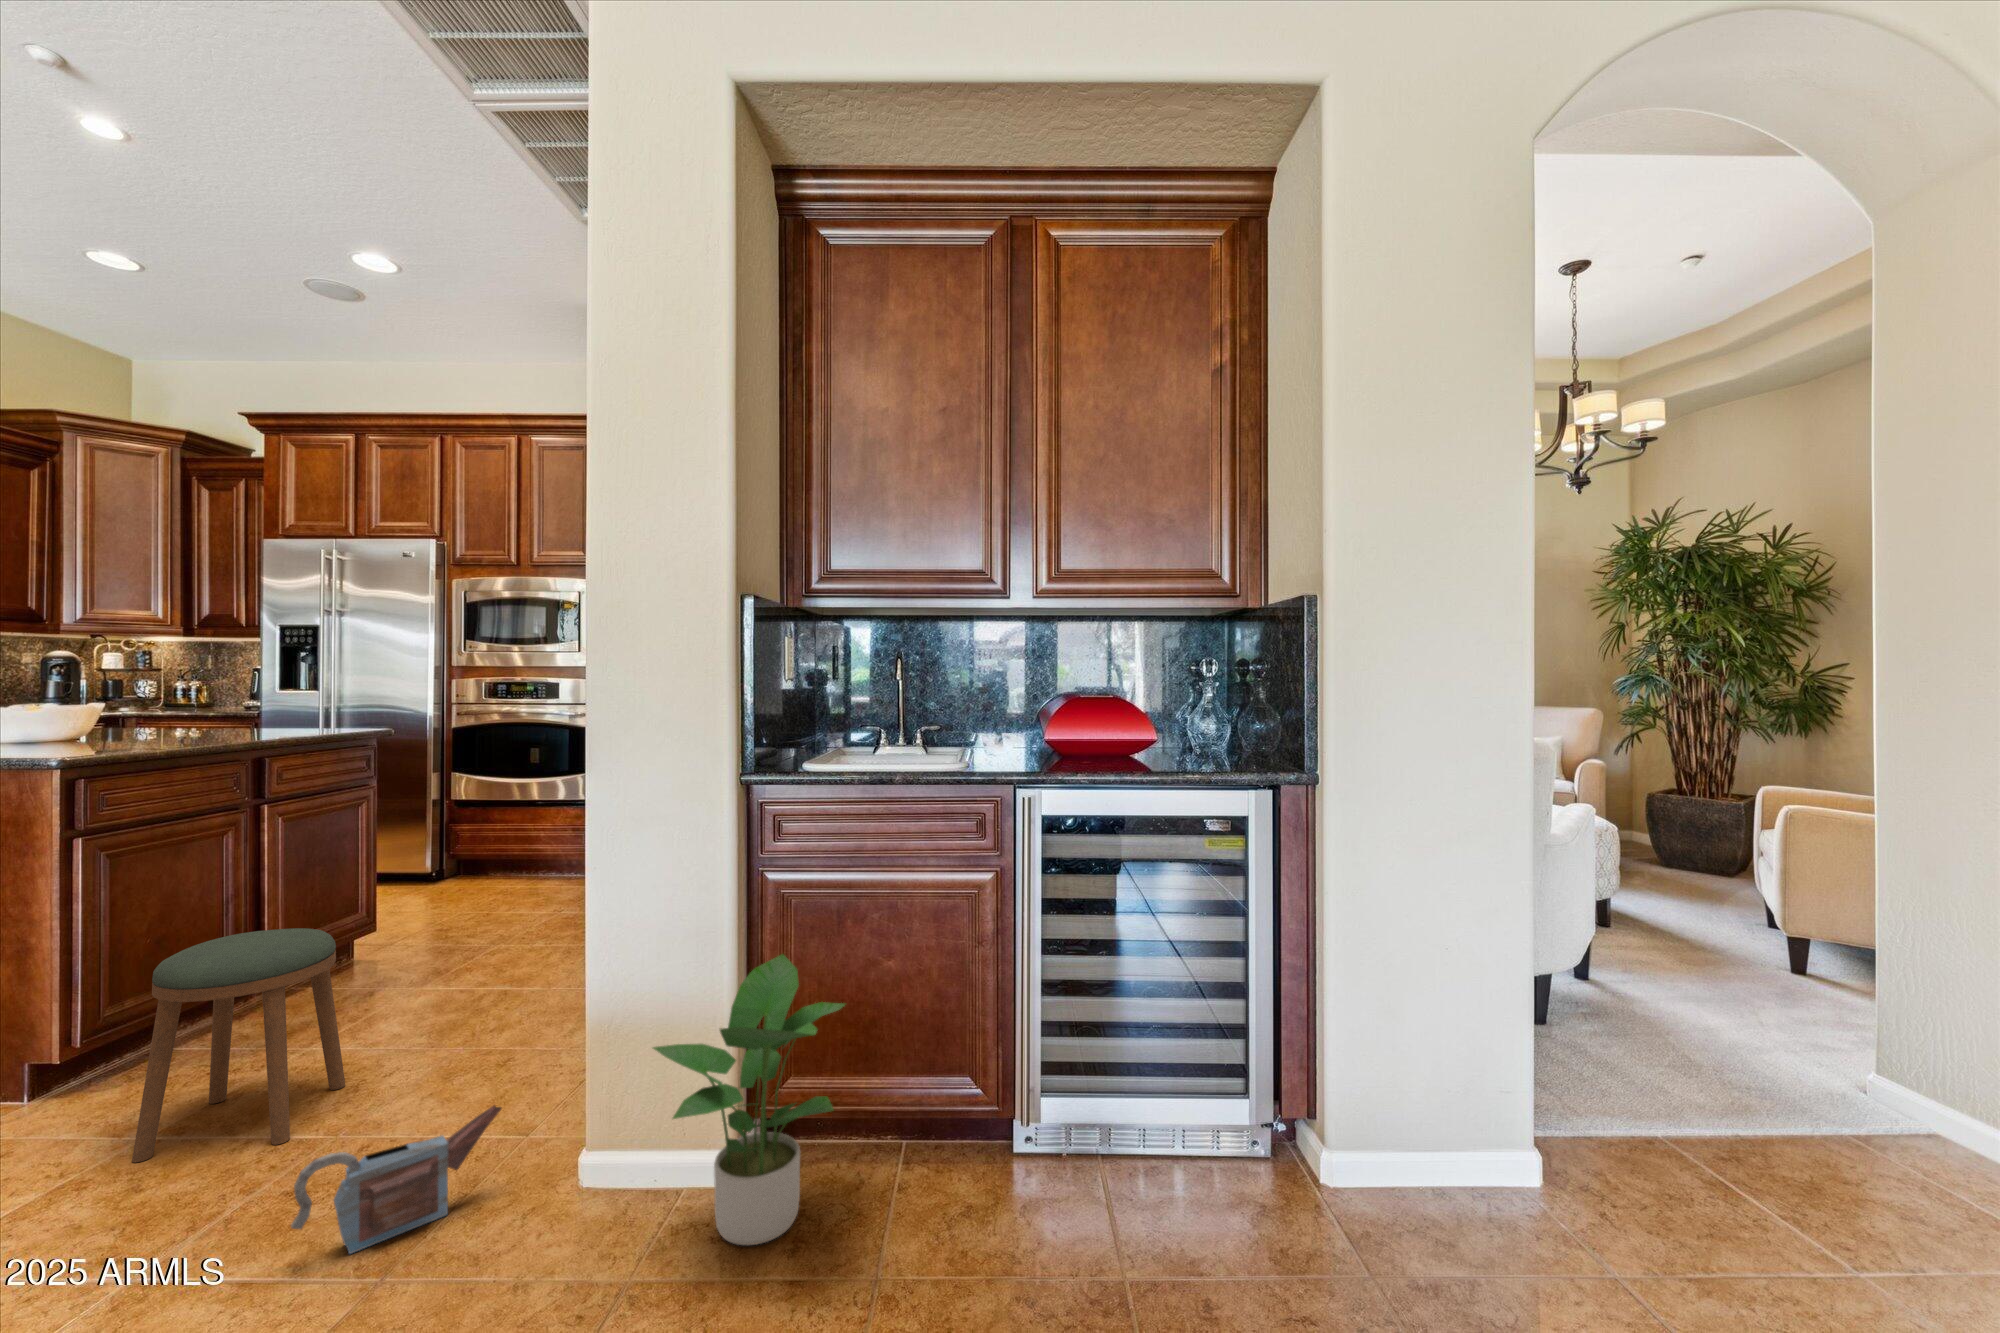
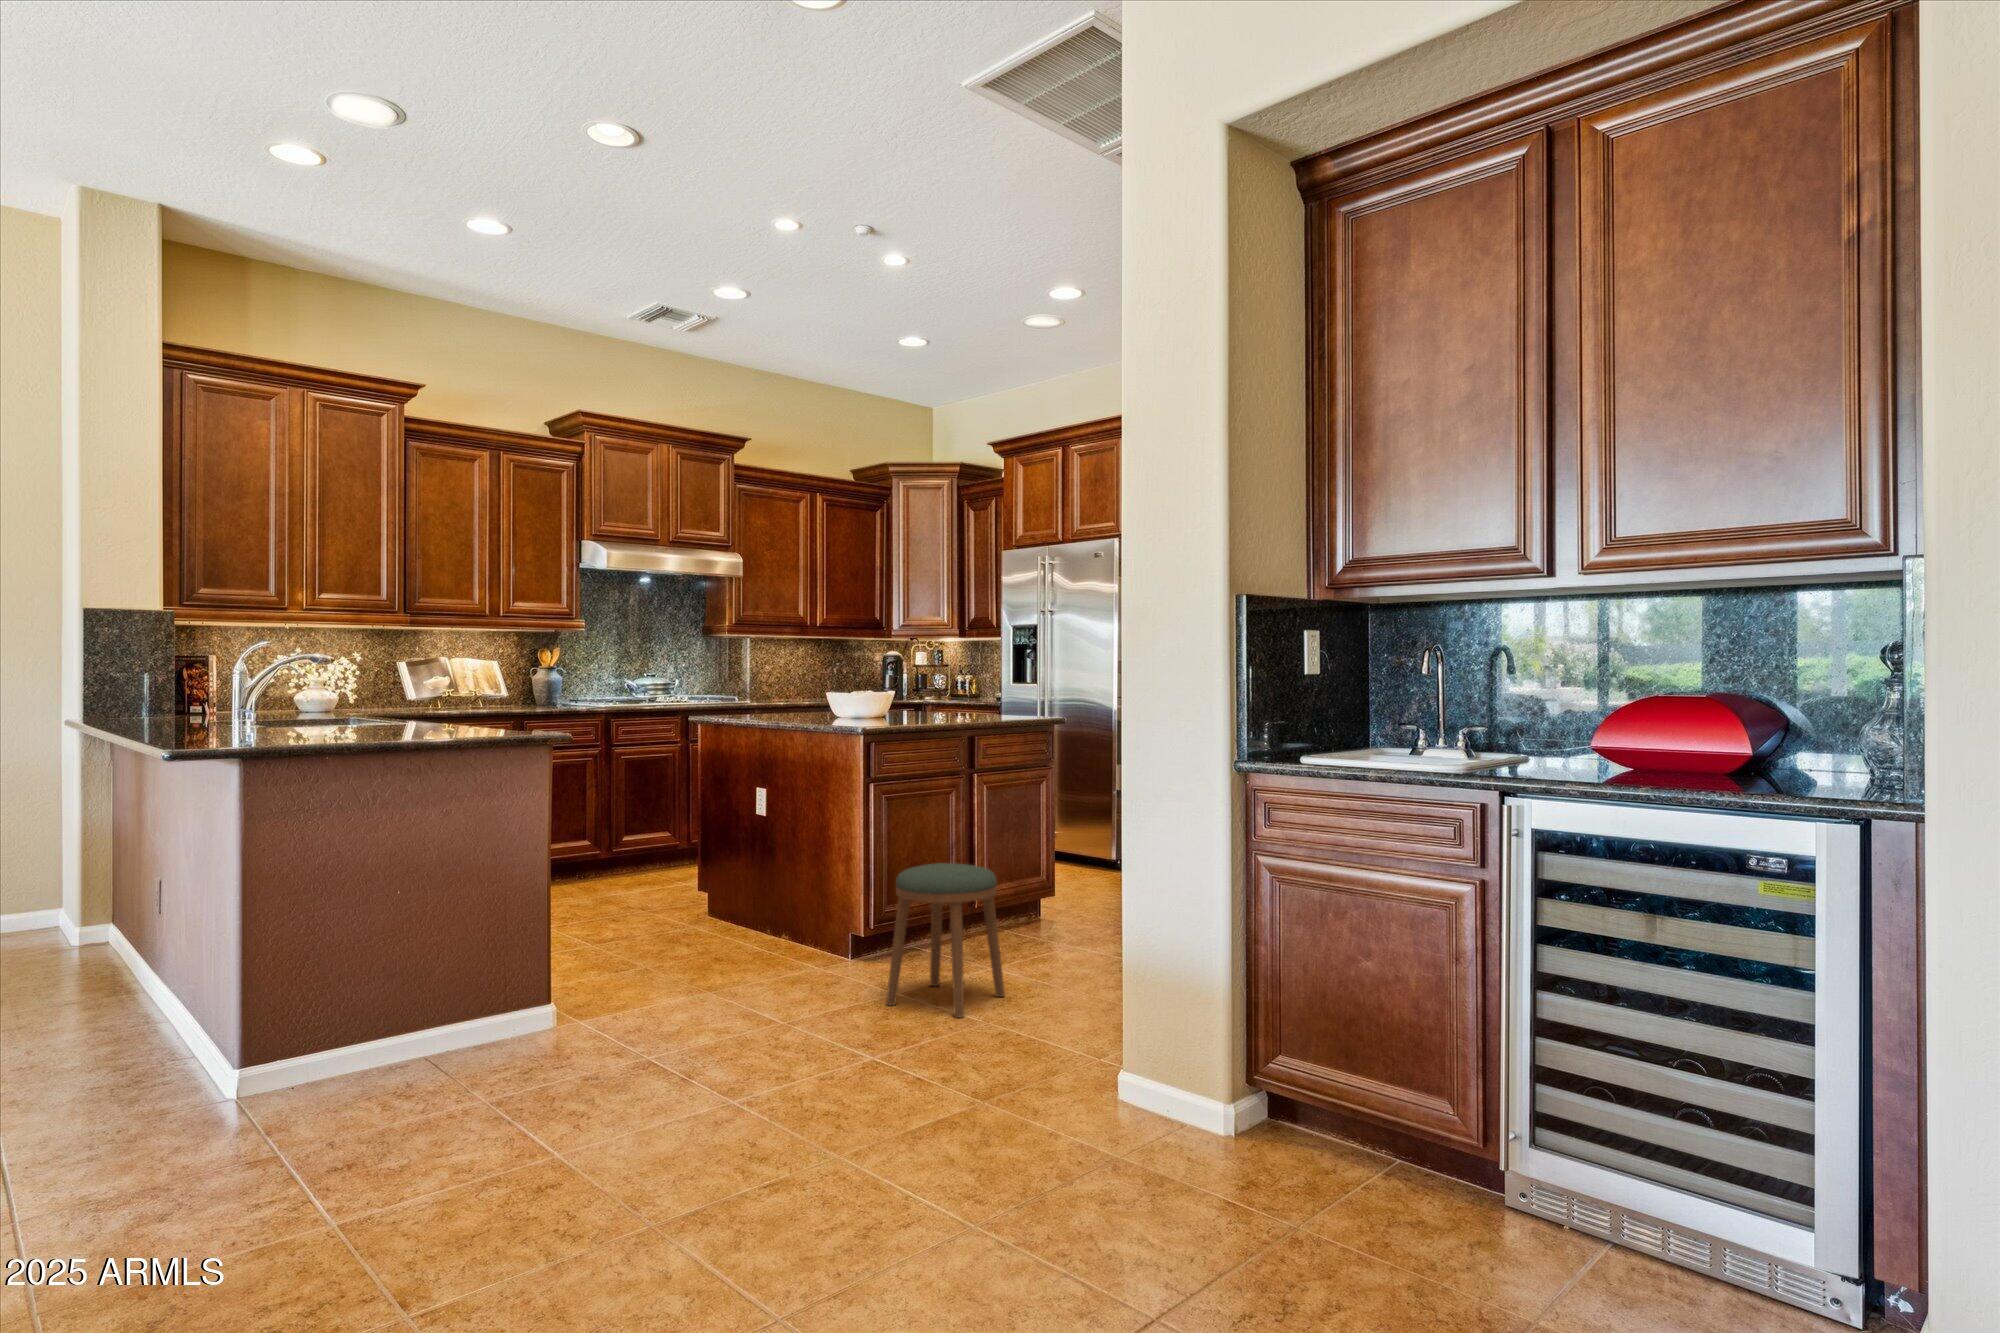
potted plant: present [653,954,845,1245] -> none [1146,932,1325,1174]
watering can: present [291,1105,501,1254] -> none [940,1010,1069,1085]

